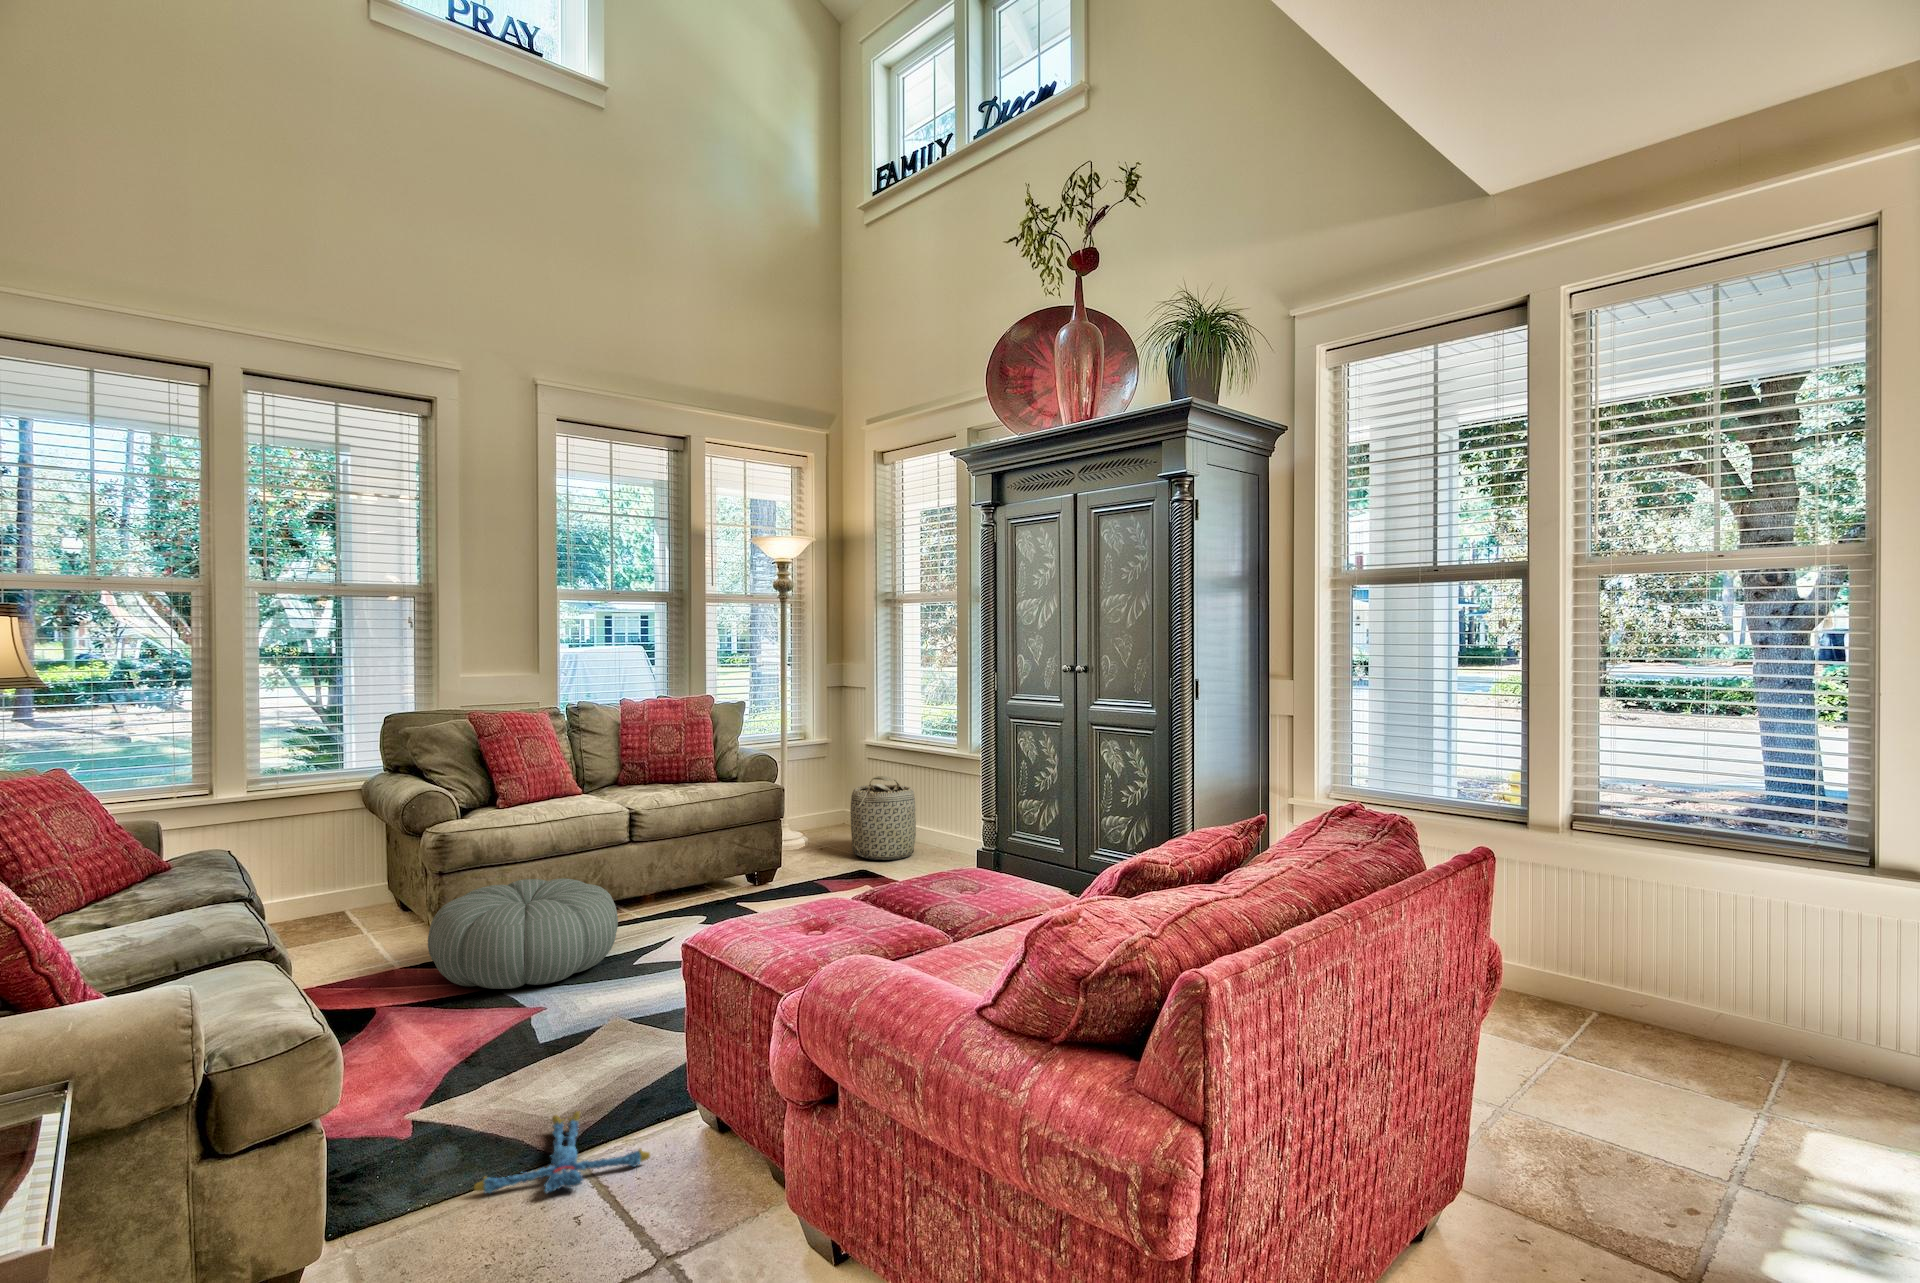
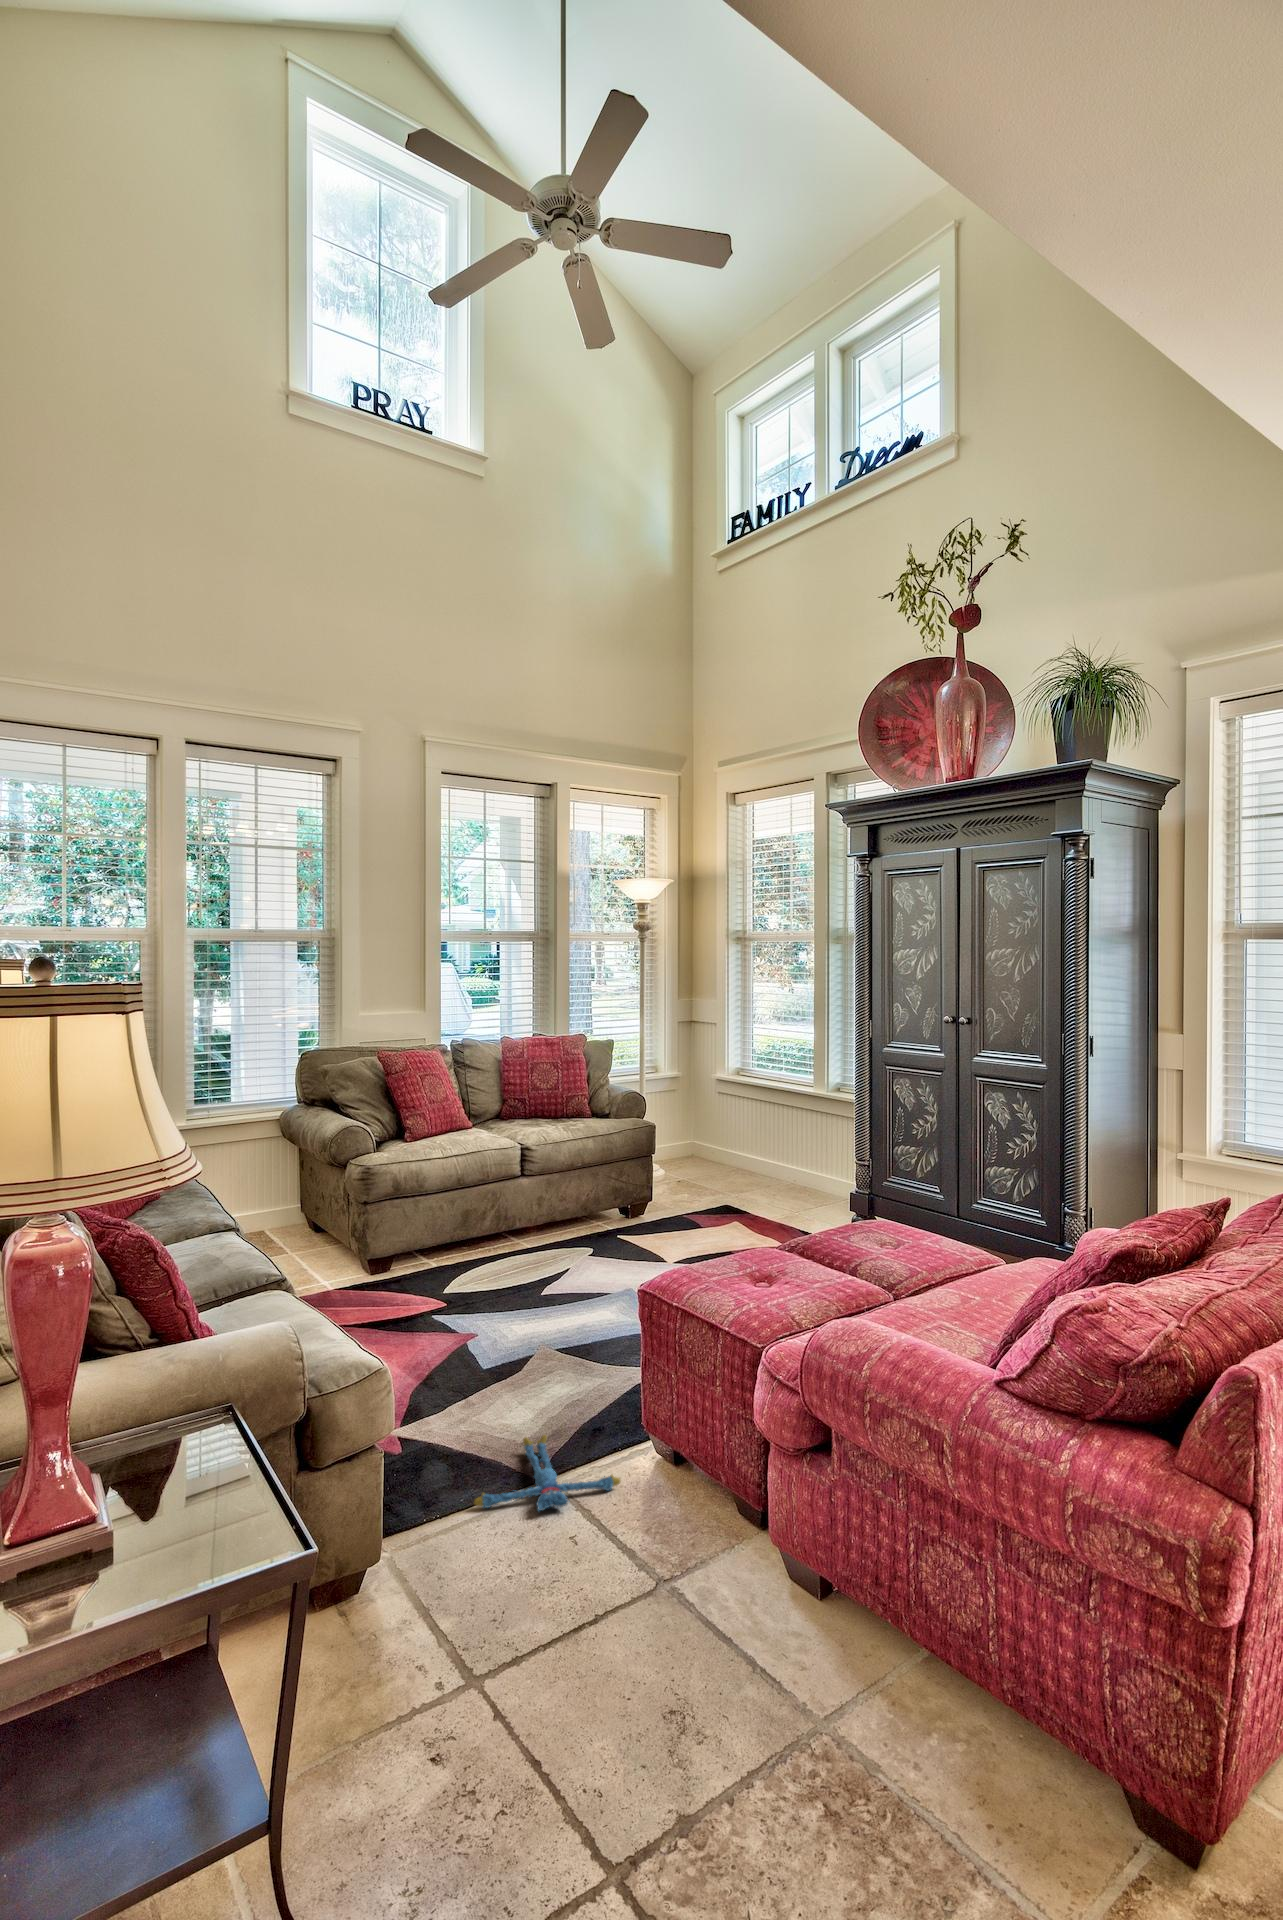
basket: present [850,776,916,860] -> none [710,1109,772,1191]
pouf: present [428,878,618,989] -> none [364,1207,527,1310]

